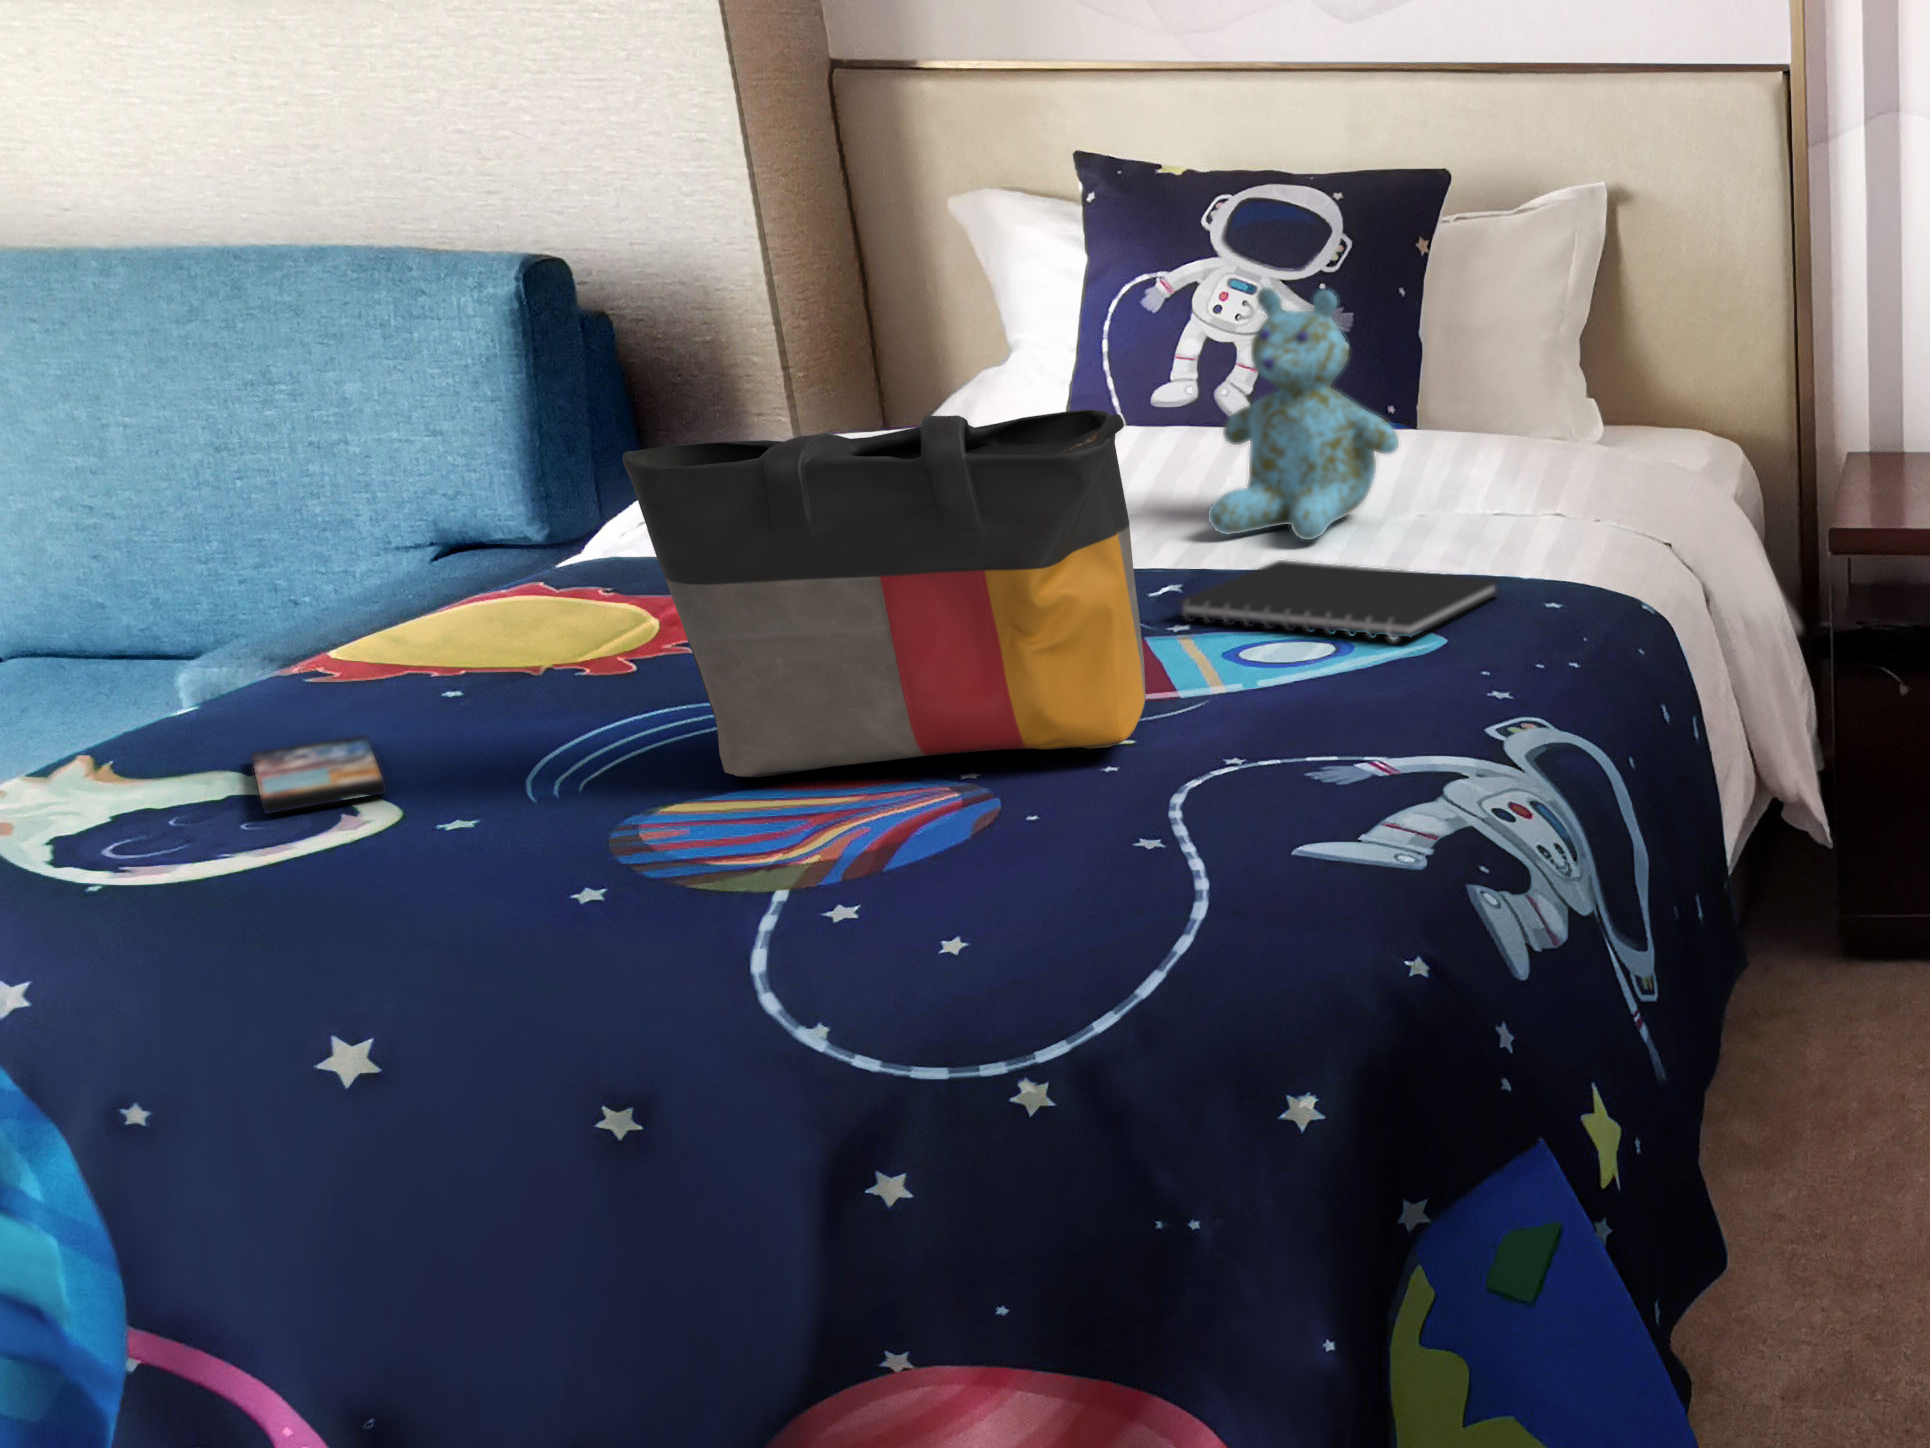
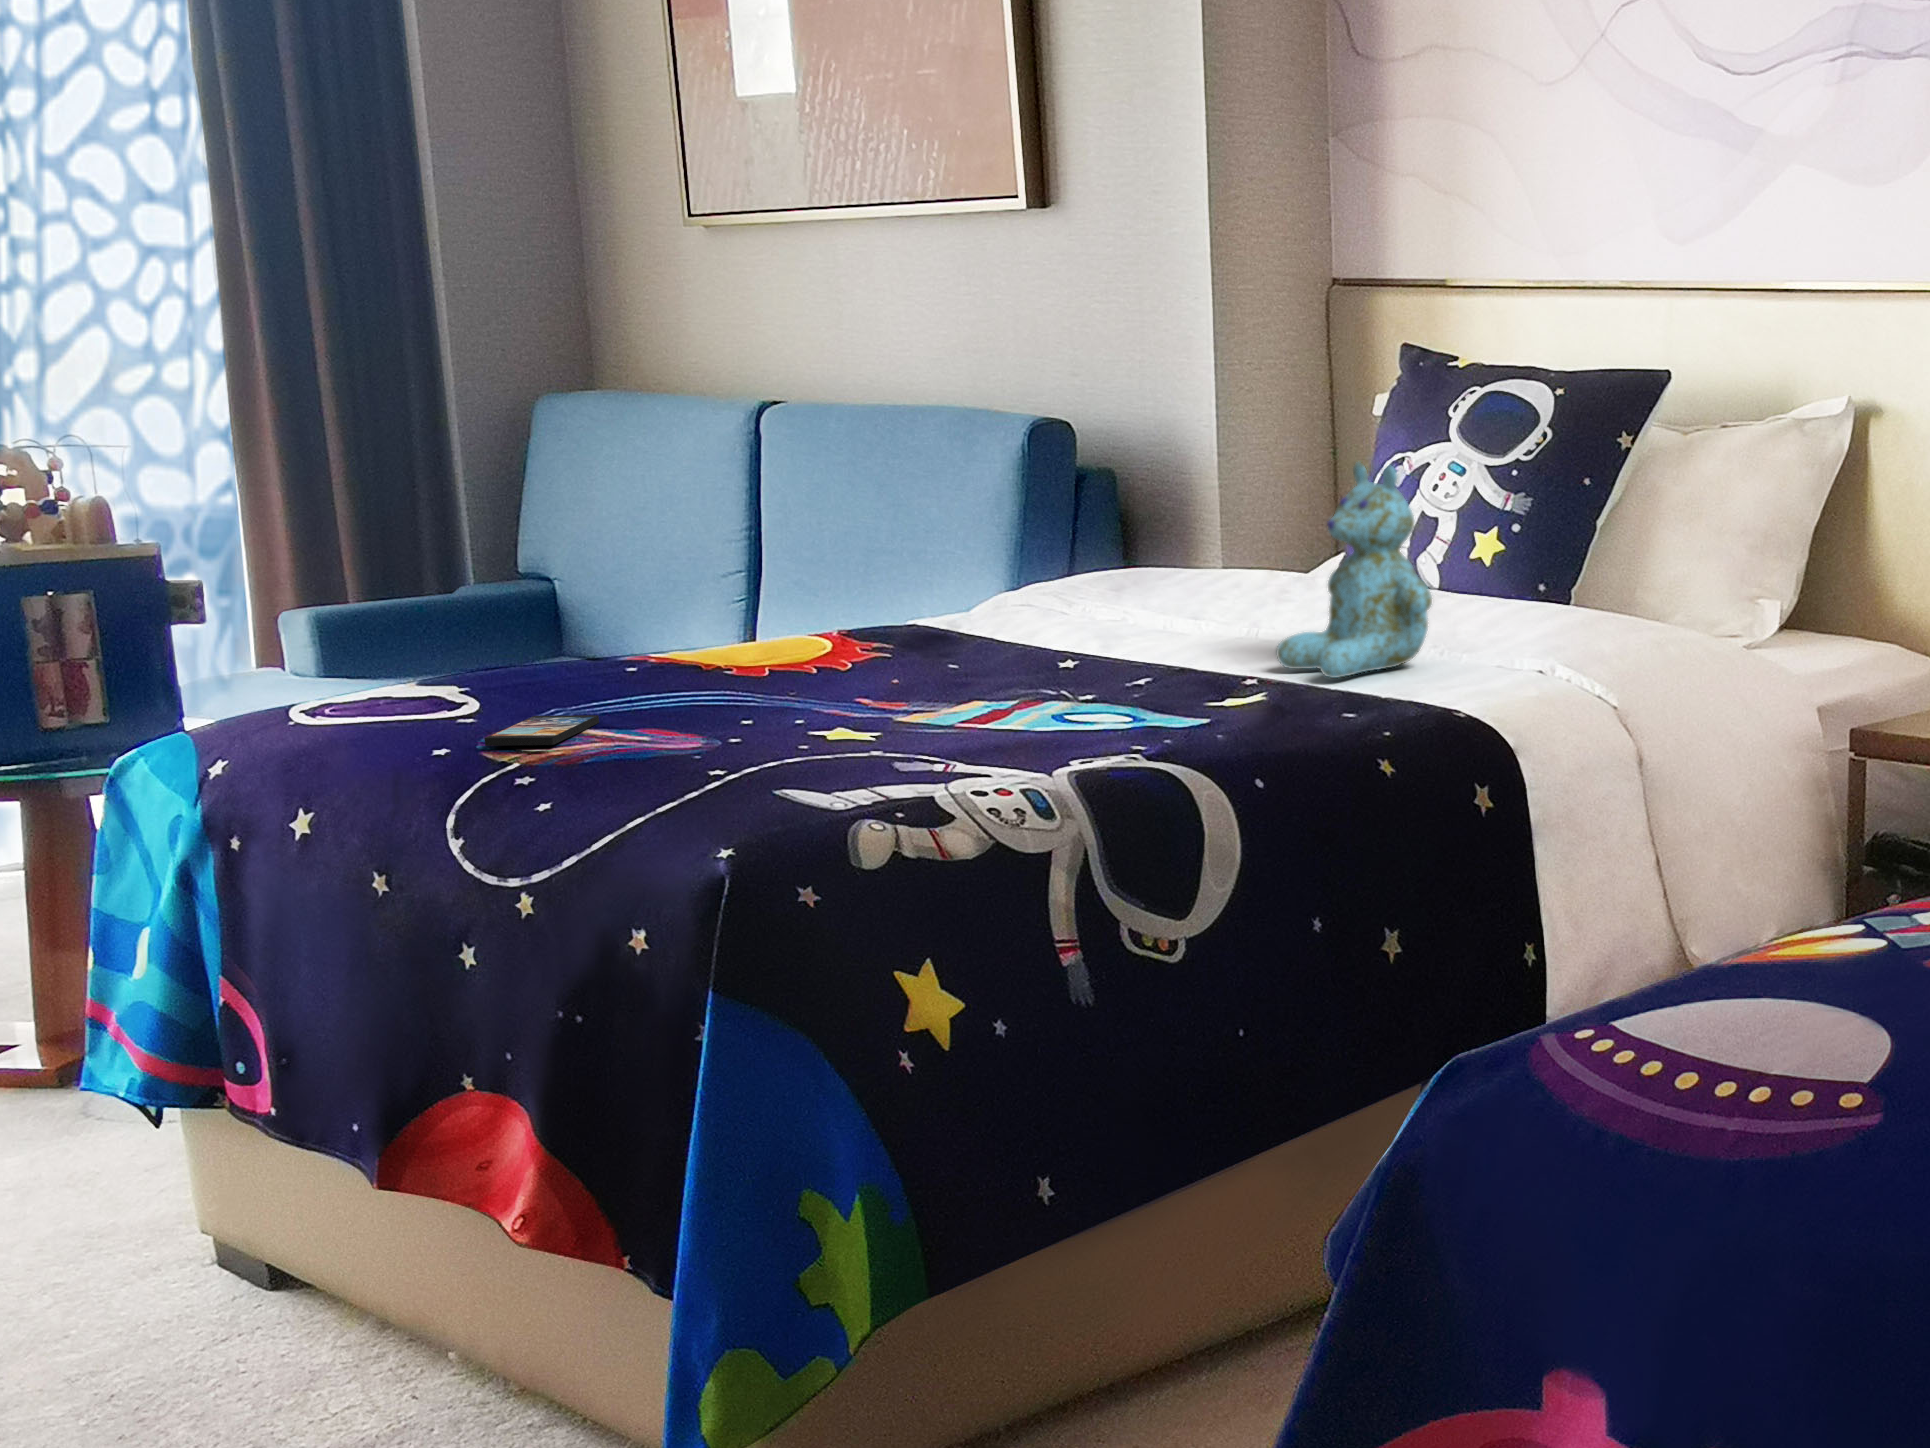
tote bag: present [622,409,1146,777] -> none [668,513,995,775]
notebook: present [1177,560,1501,640] -> none [1137,685,1380,745]

